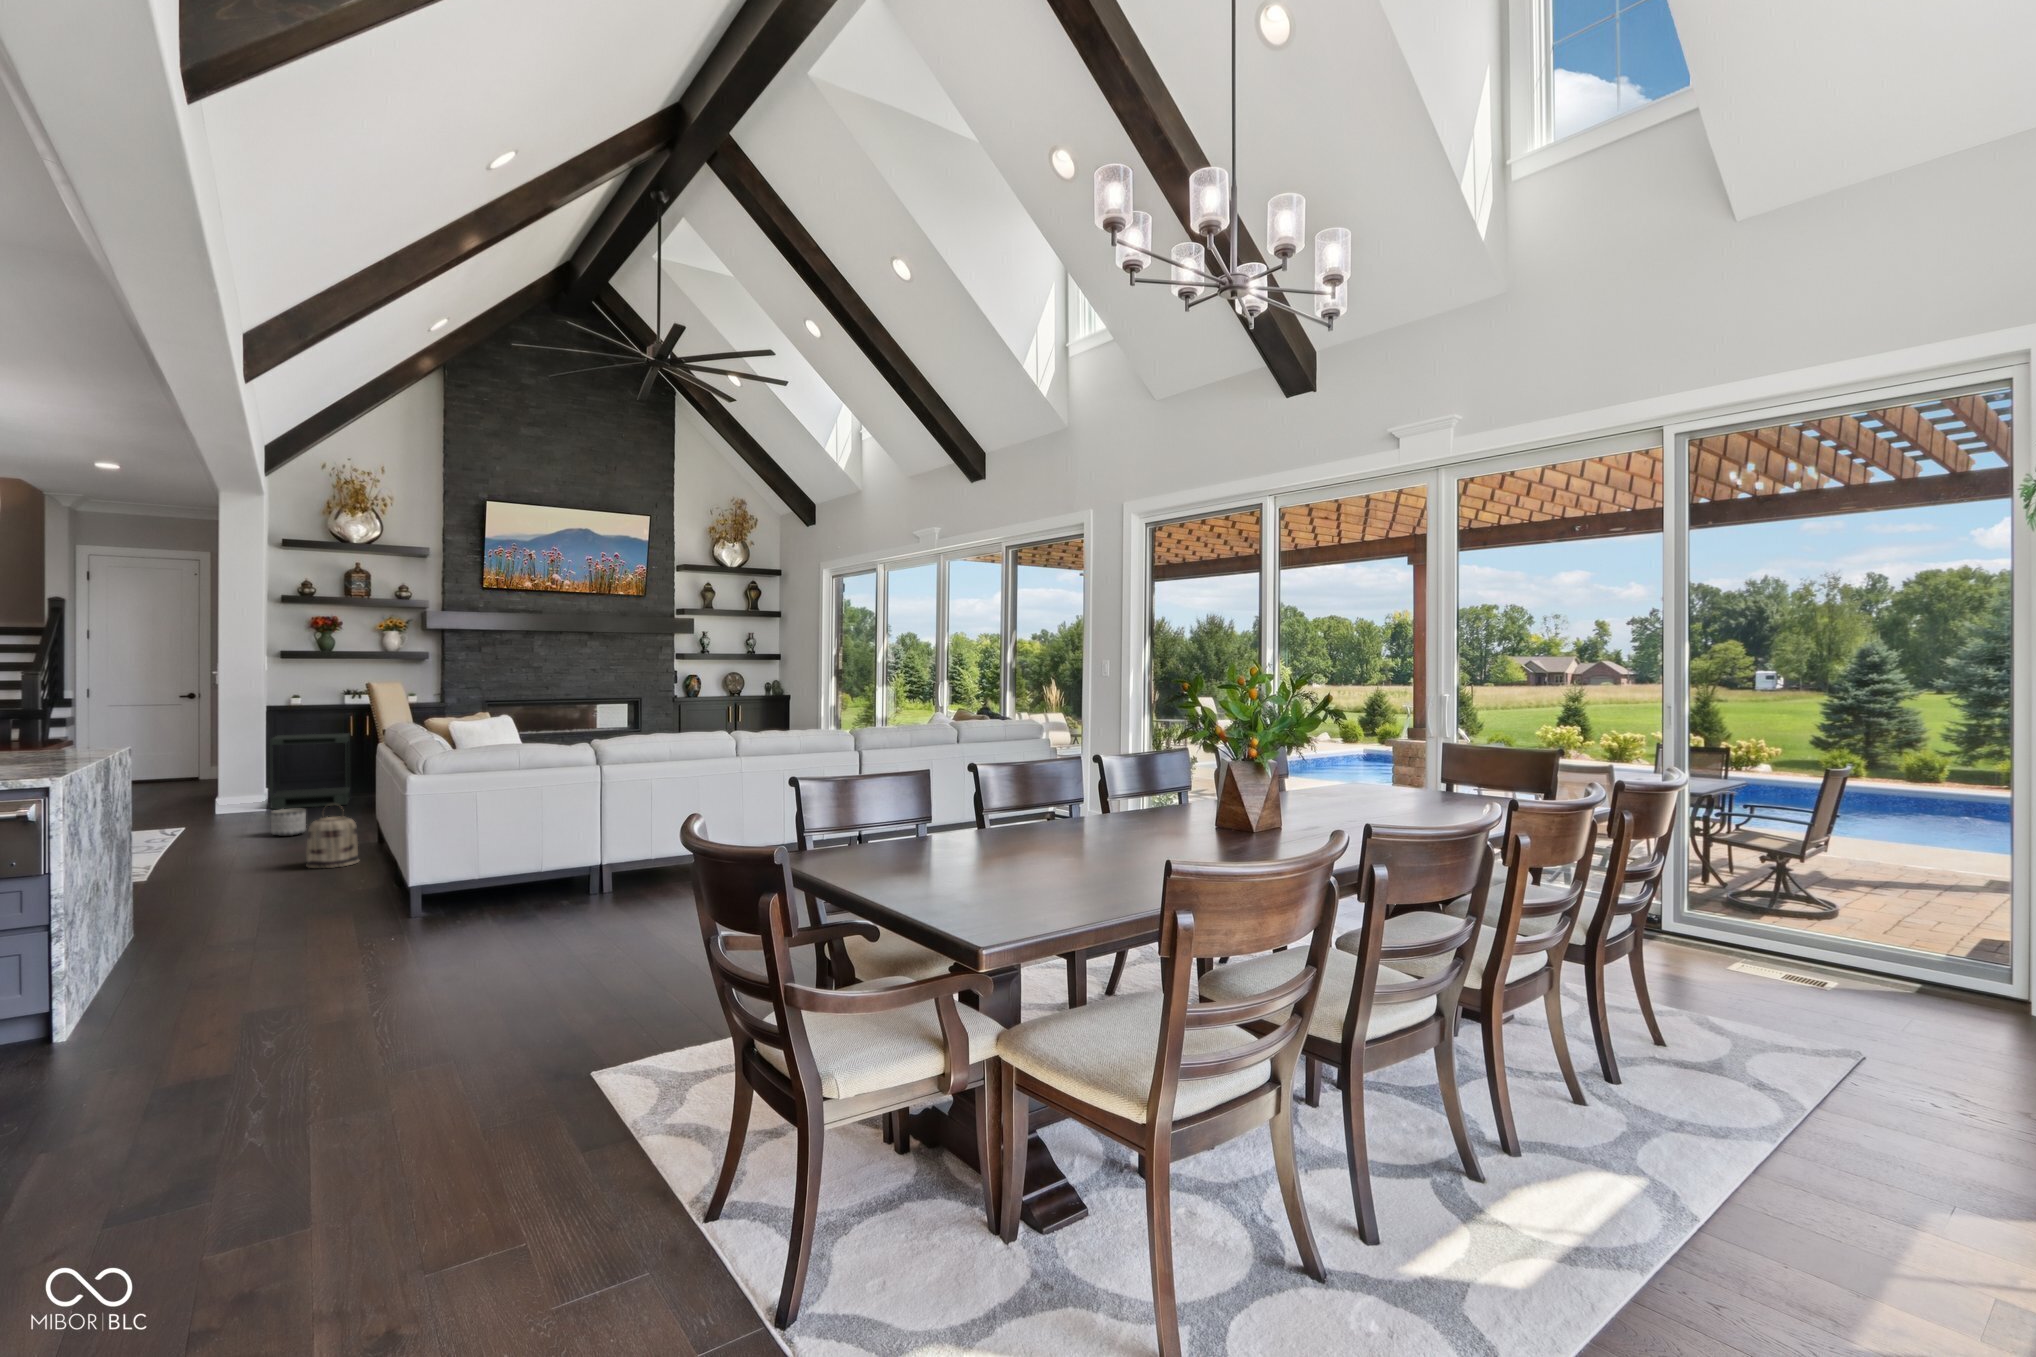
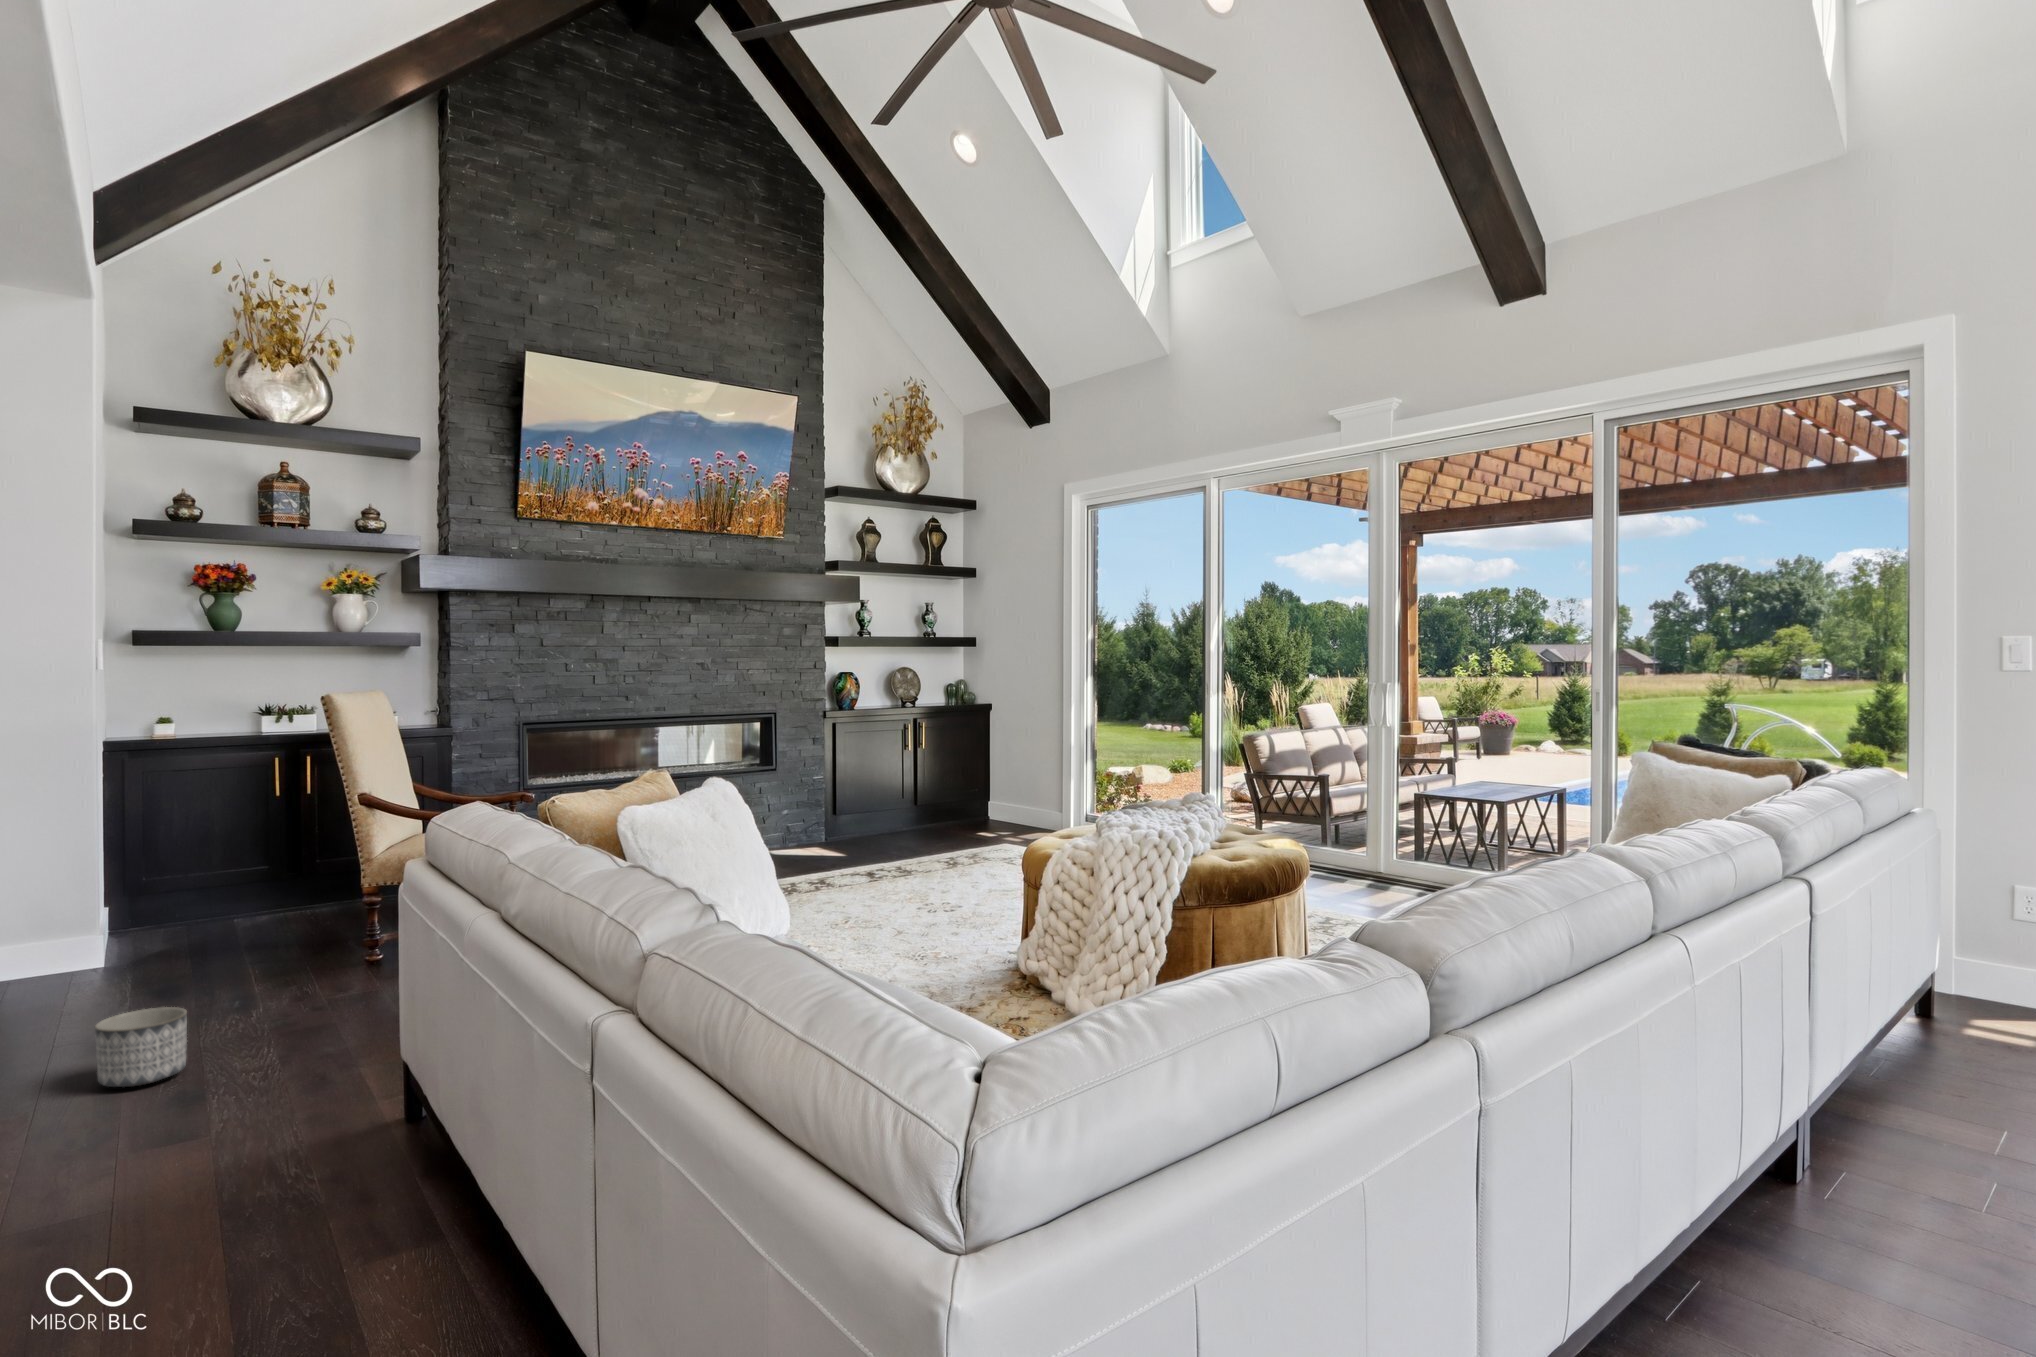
side table: present [270,733,350,809] -> none [107,793,277,966]
basket: present [306,804,359,868] -> none [188,1077,353,1302]

